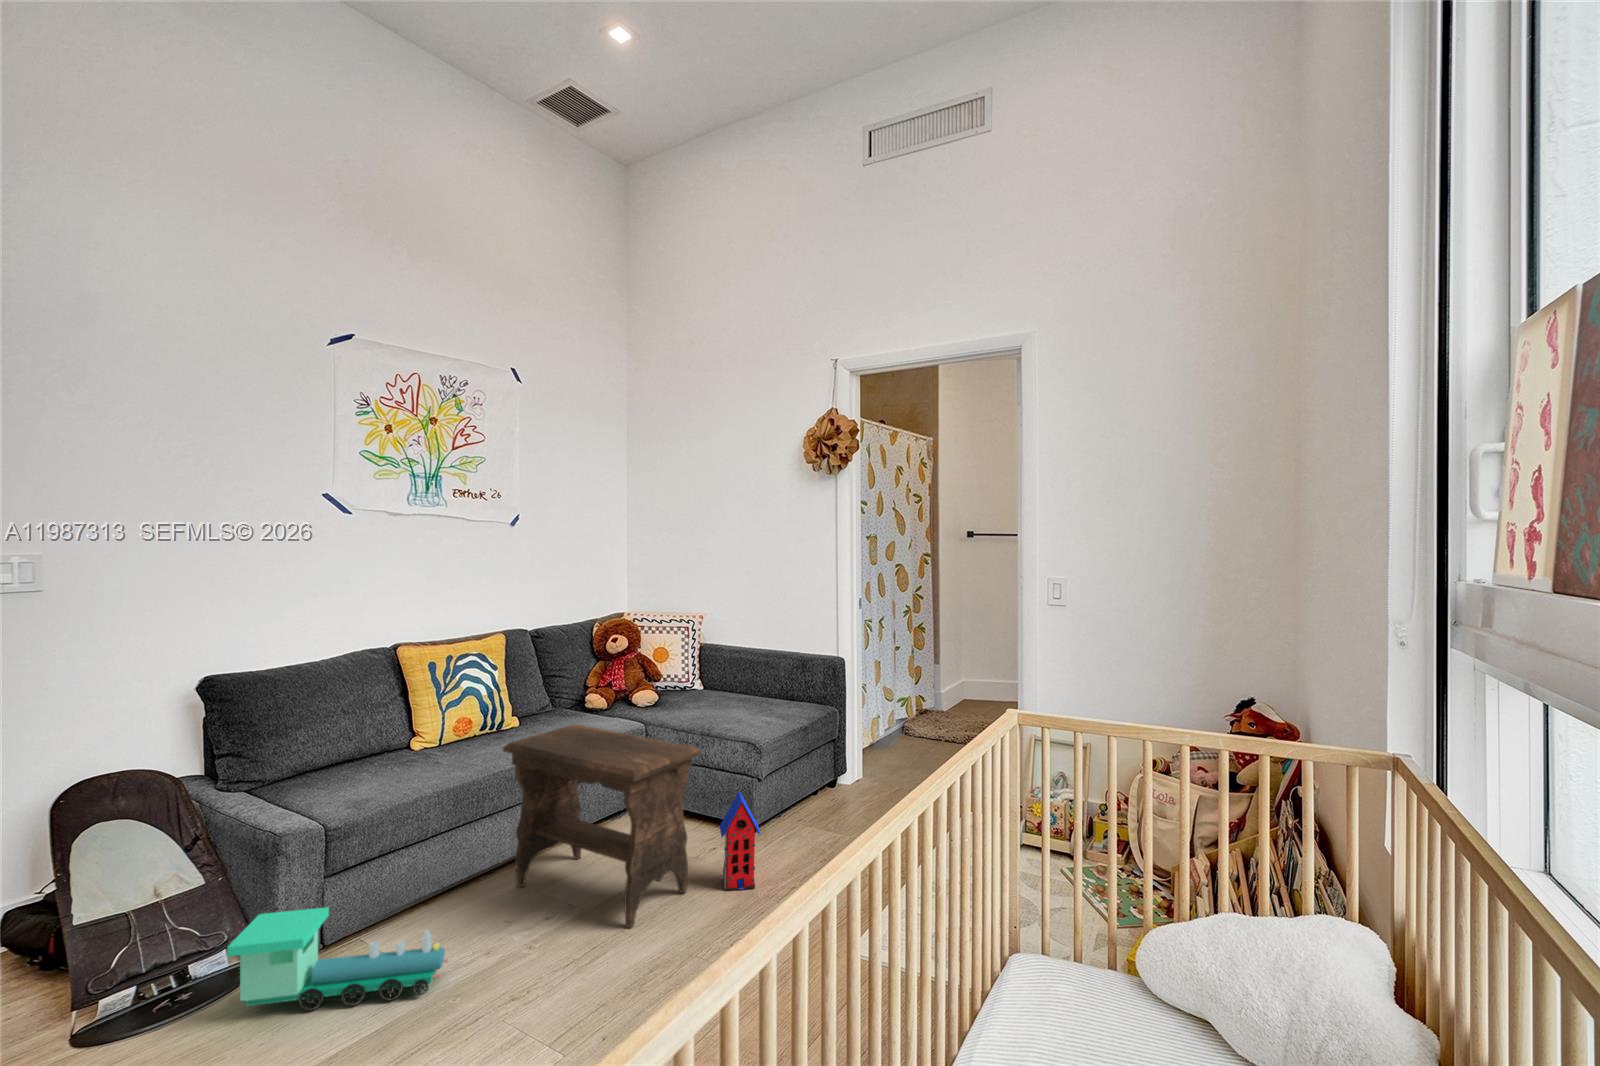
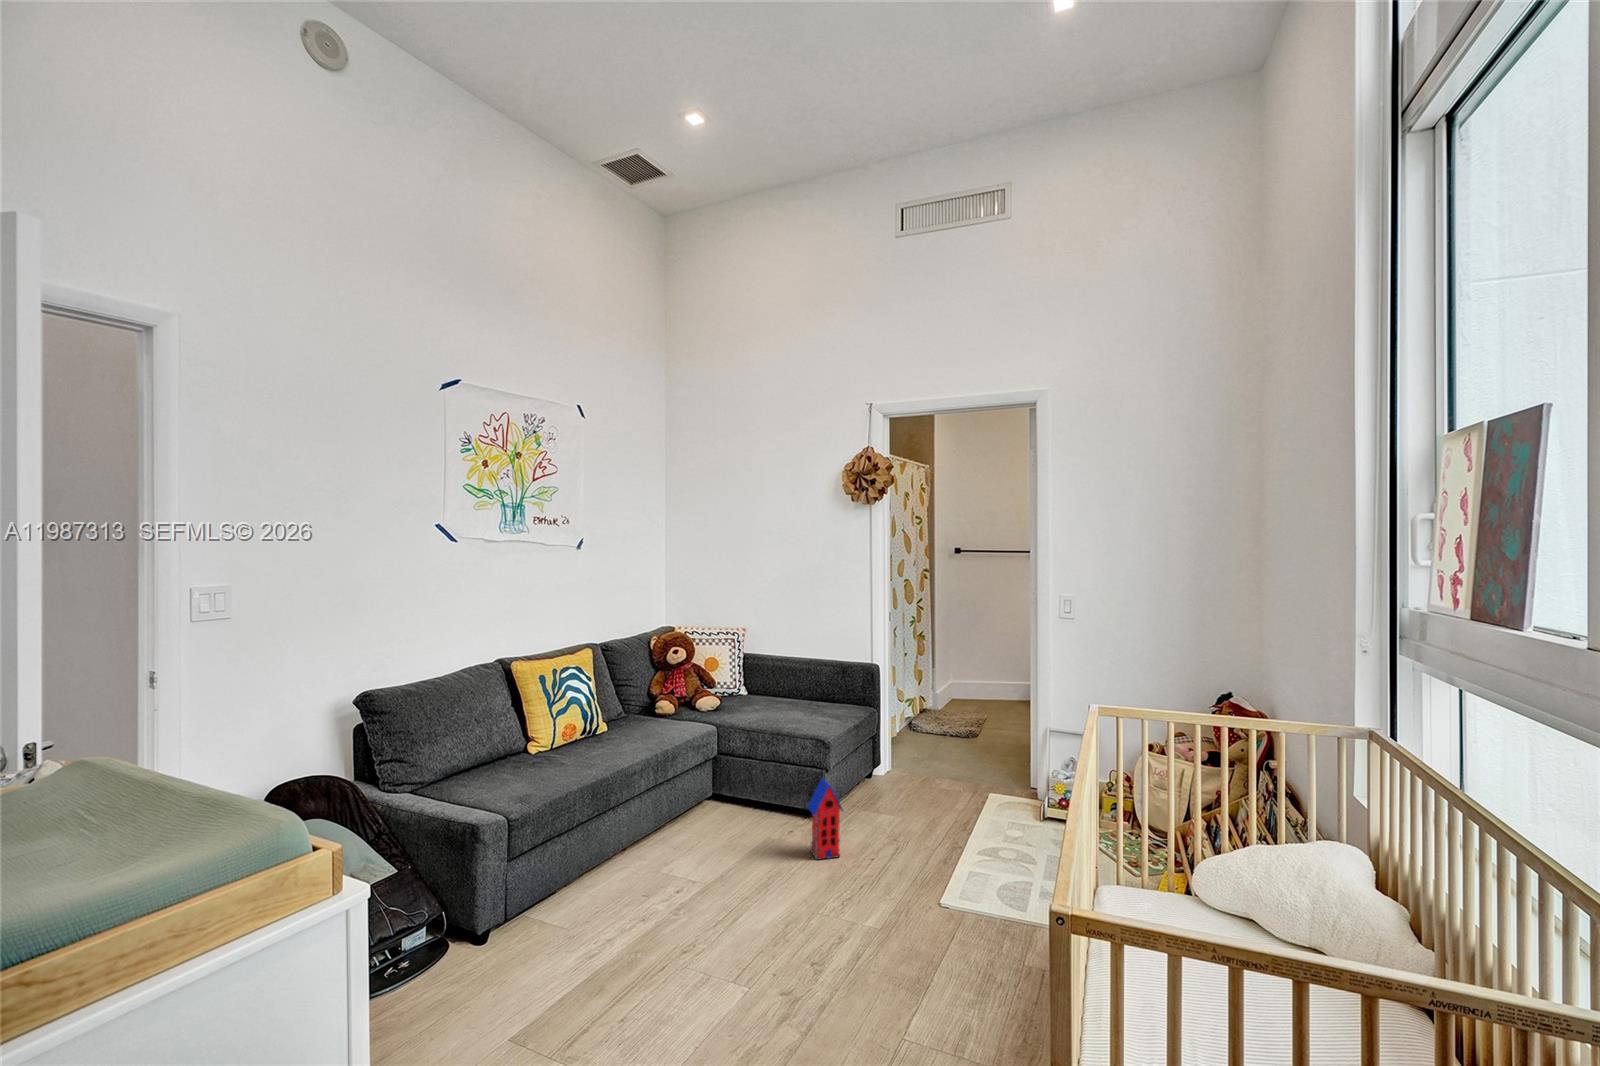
footstool: present [503,724,701,928] -> none [626,725,796,892]
toy train: present [227,907,448,1011] -> none [461,882,623,966]

